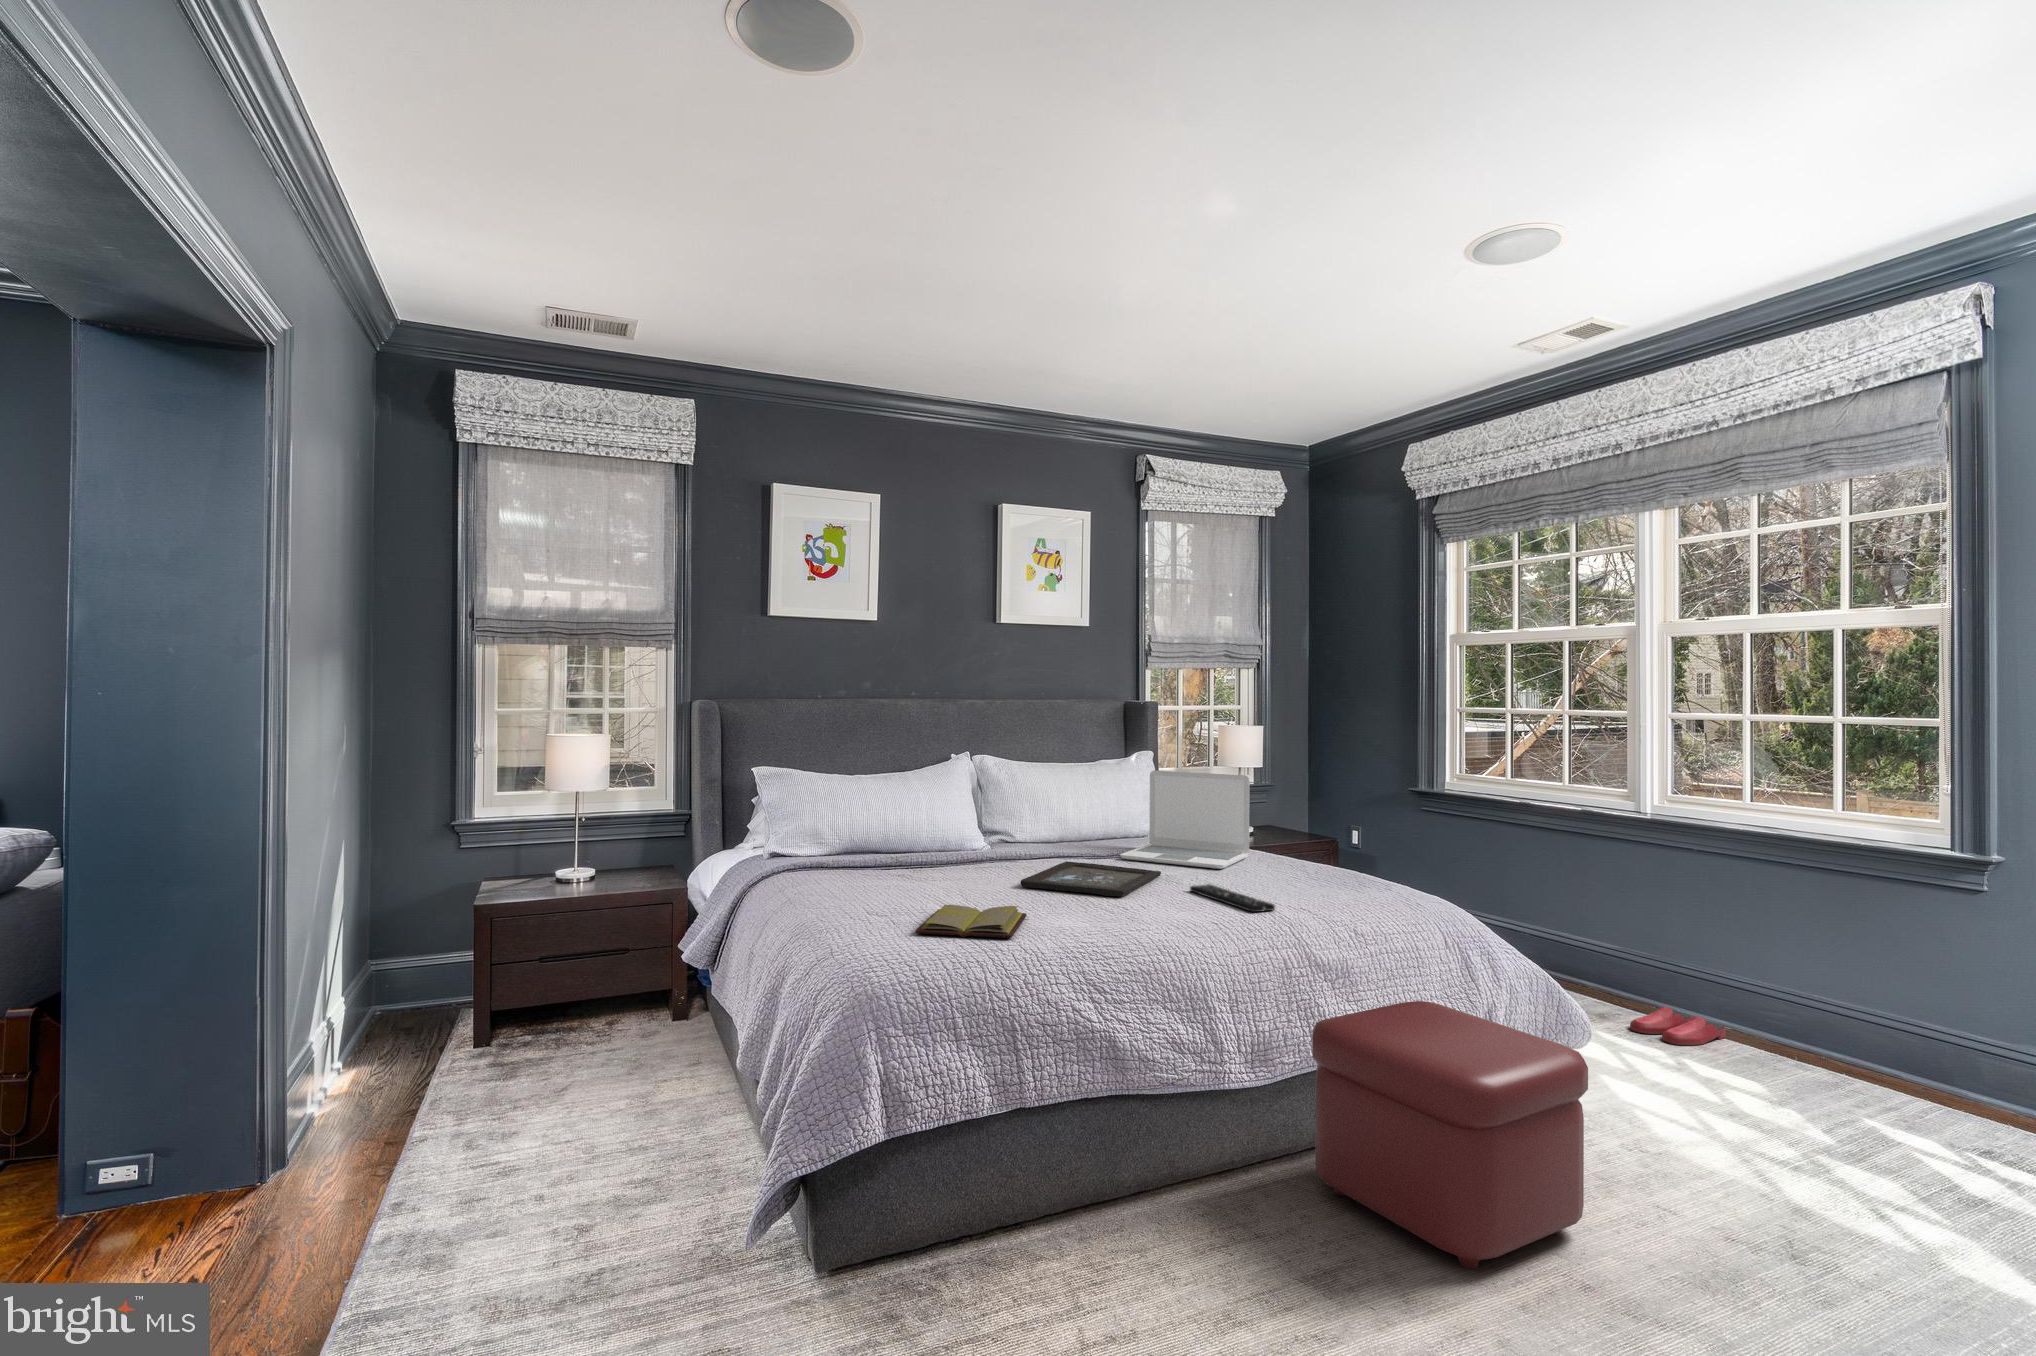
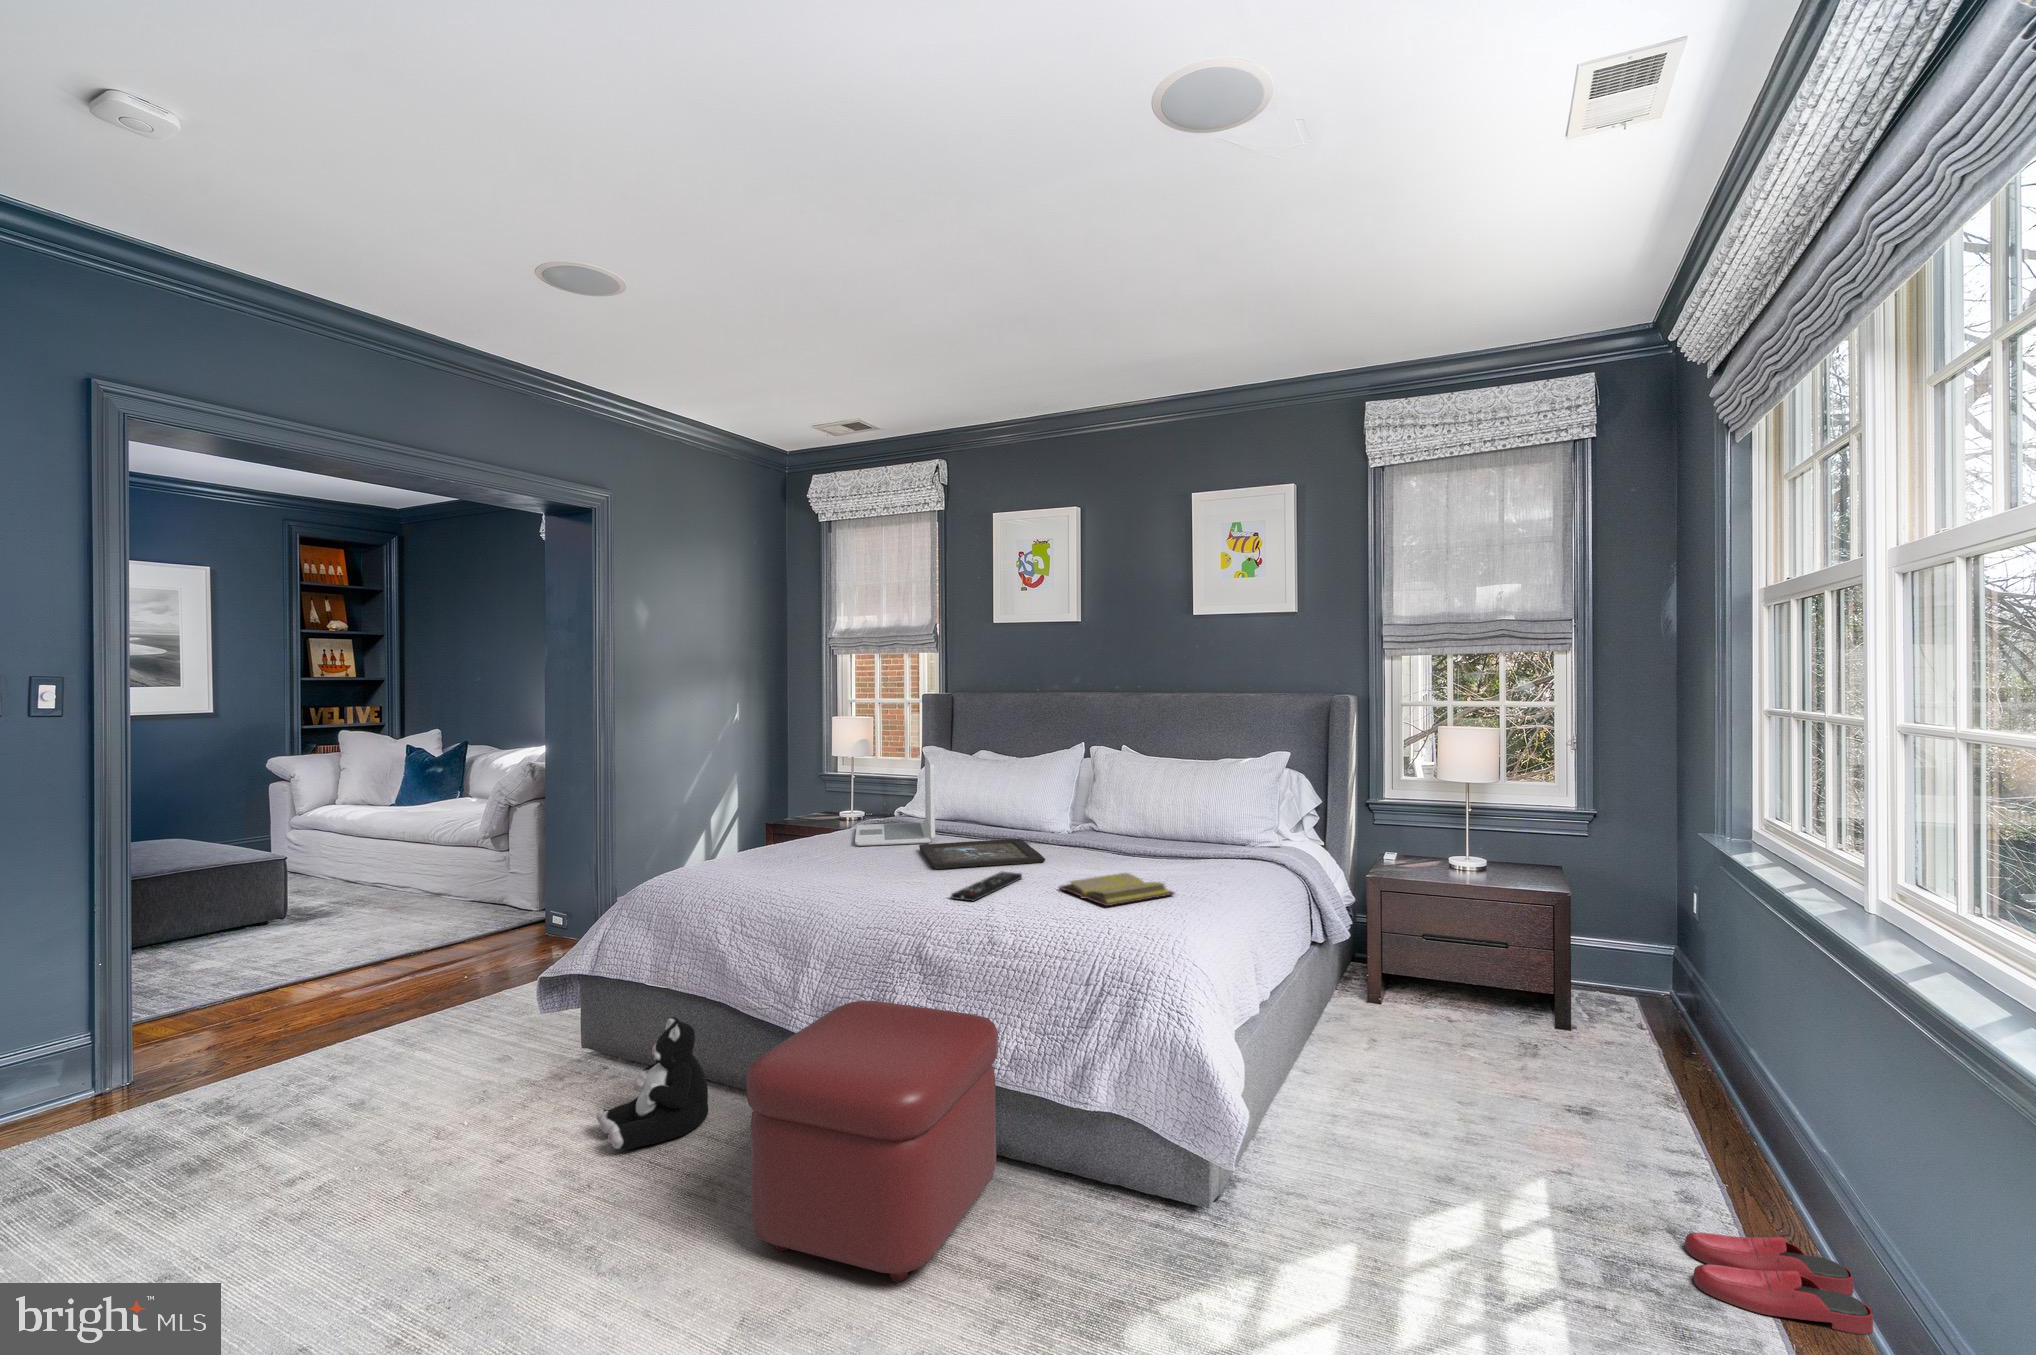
laptop: present [1120,770,1250,869] -> present [855,755,935,846]
diary: present [915,905,1027,938] -> present [1059,873,1175,906]
plush toy: none [1085,1121,1202,1303] -> present [596,1017,708,1150]

